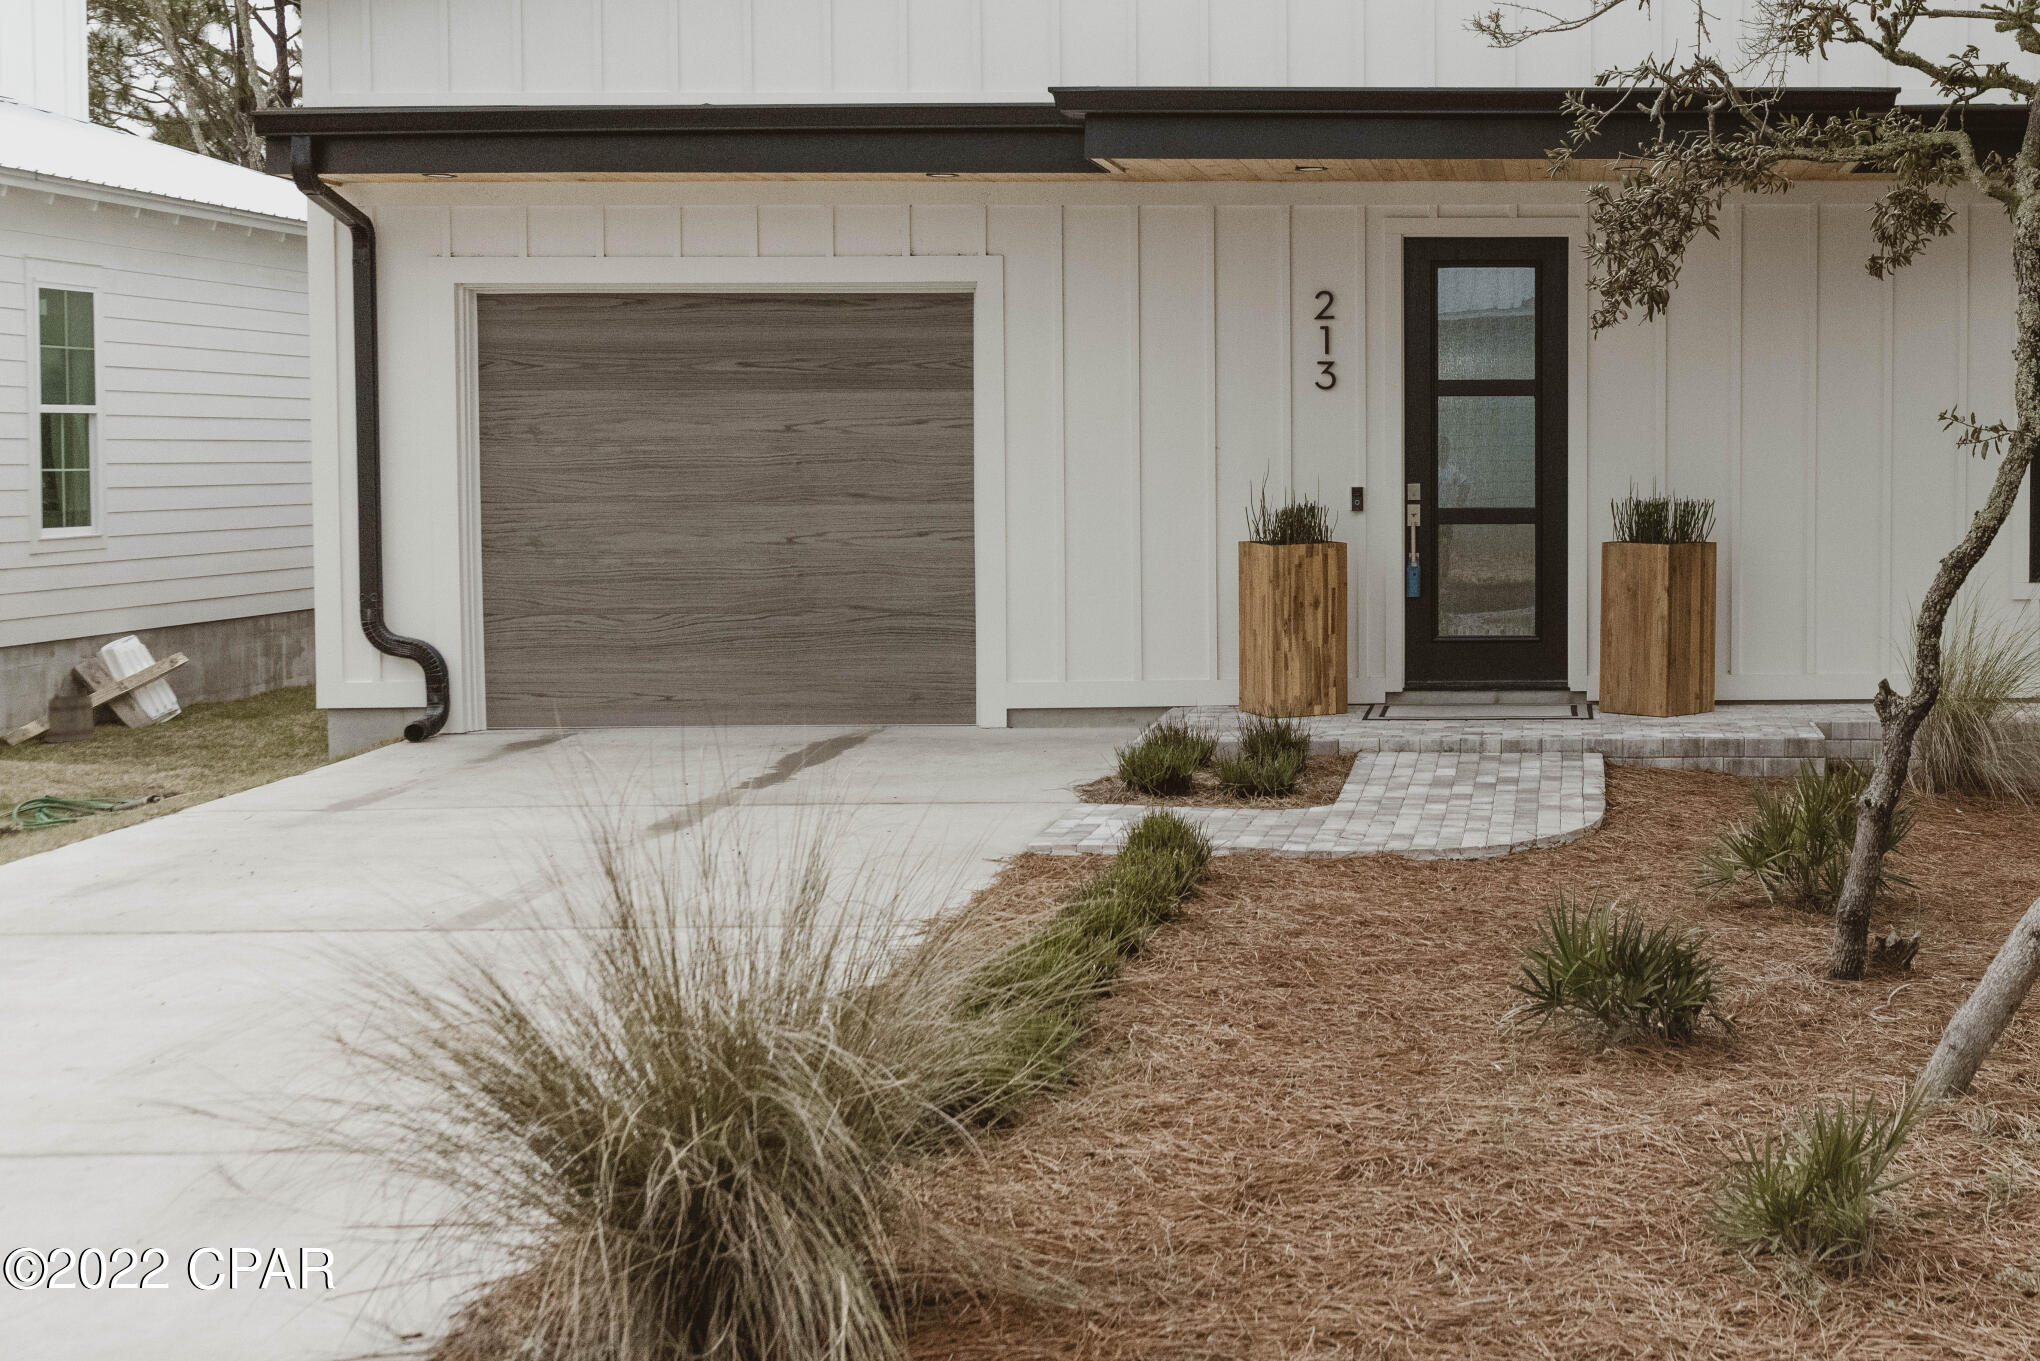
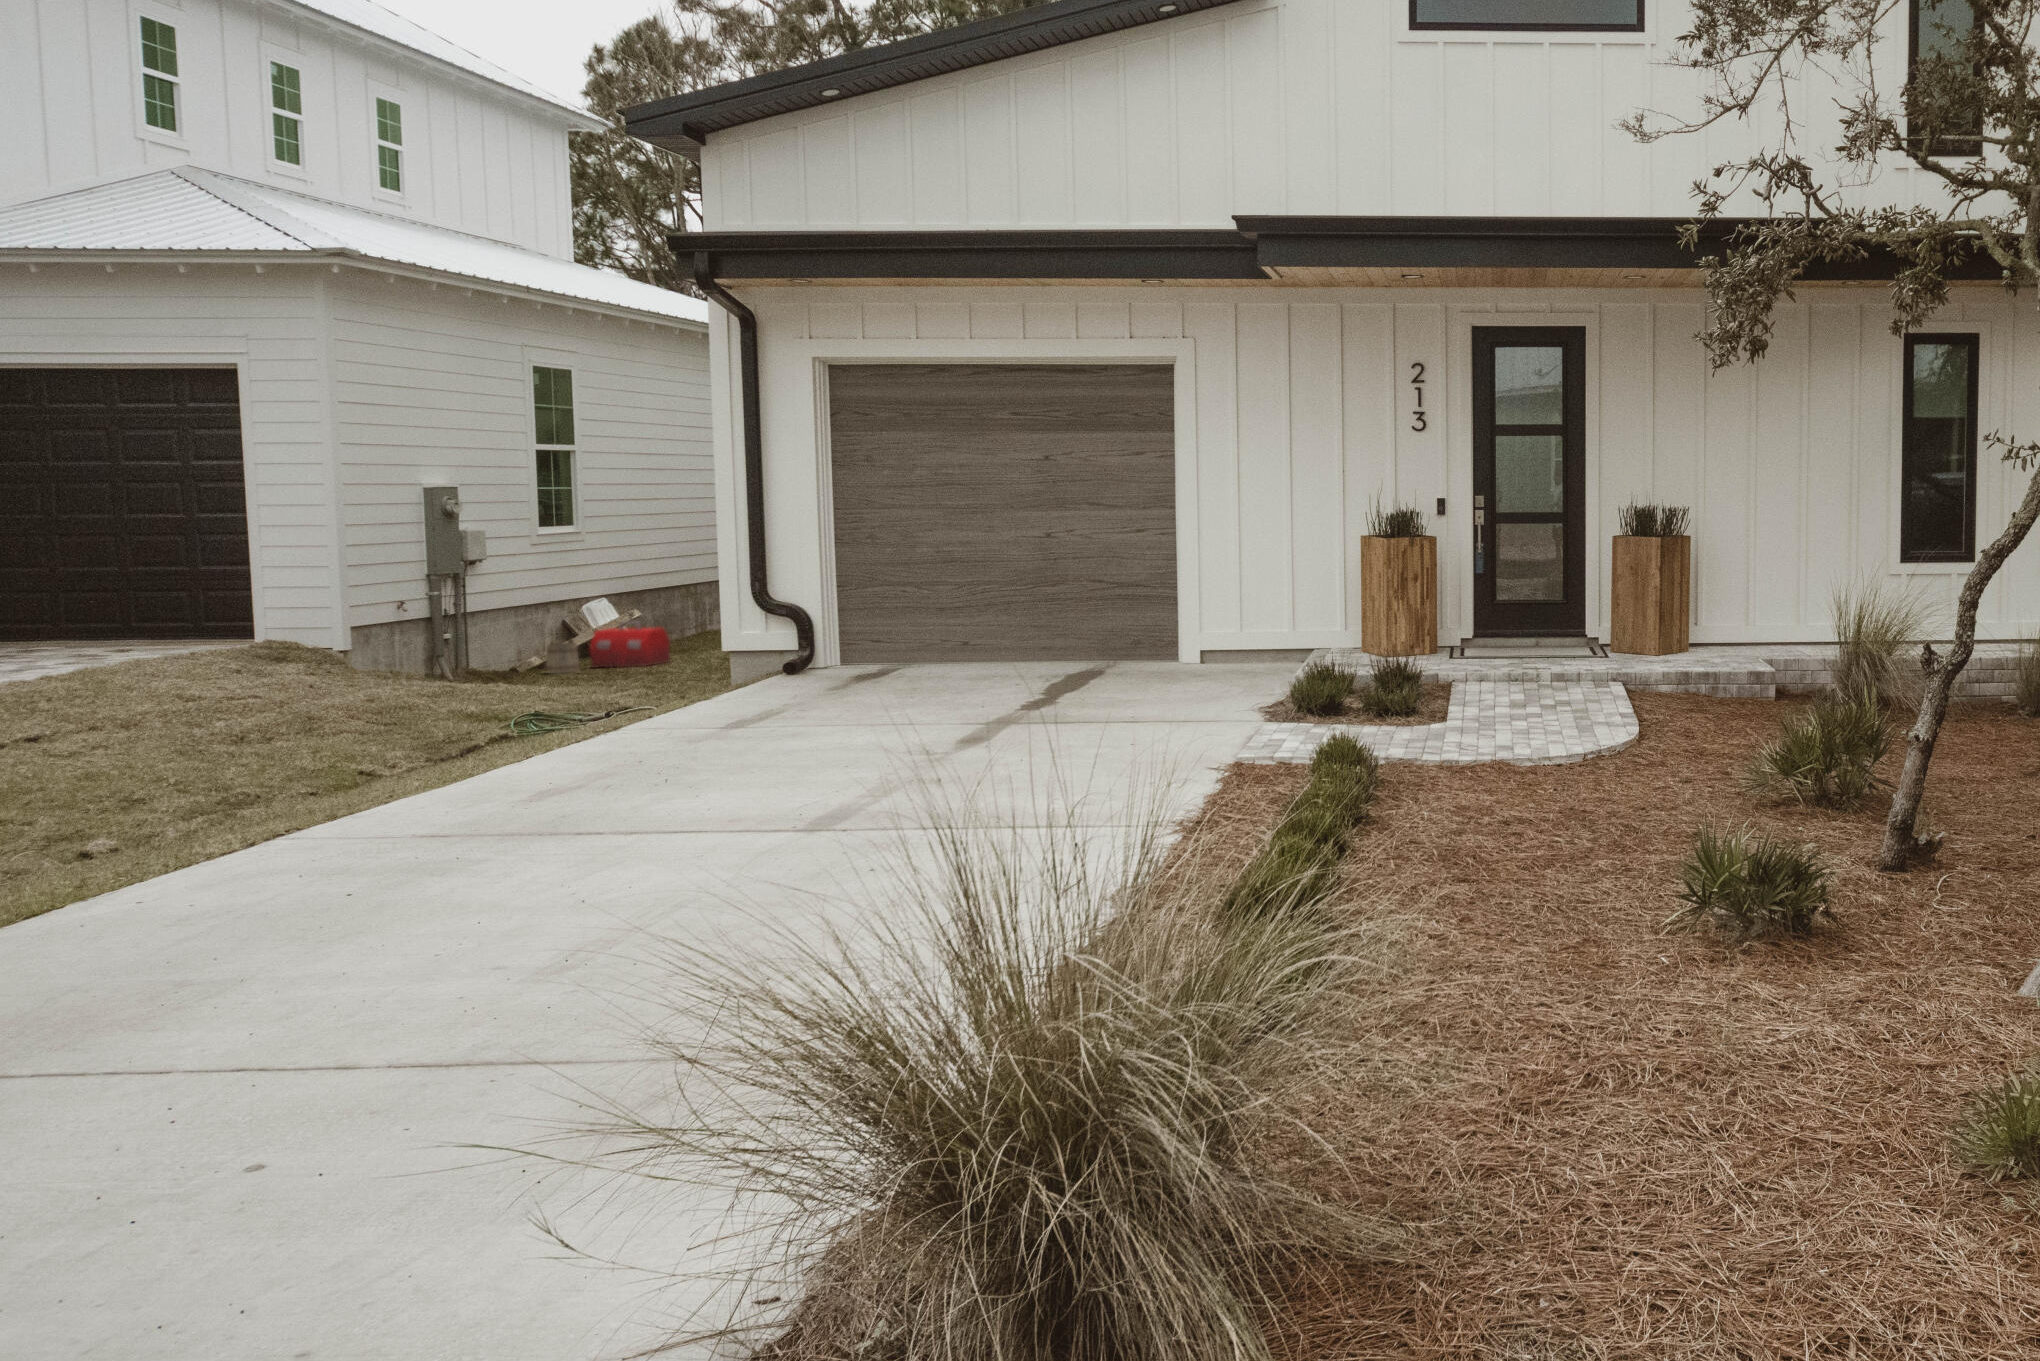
toolbox: none [109,662,225,732] -> present [590,622,670,667]

